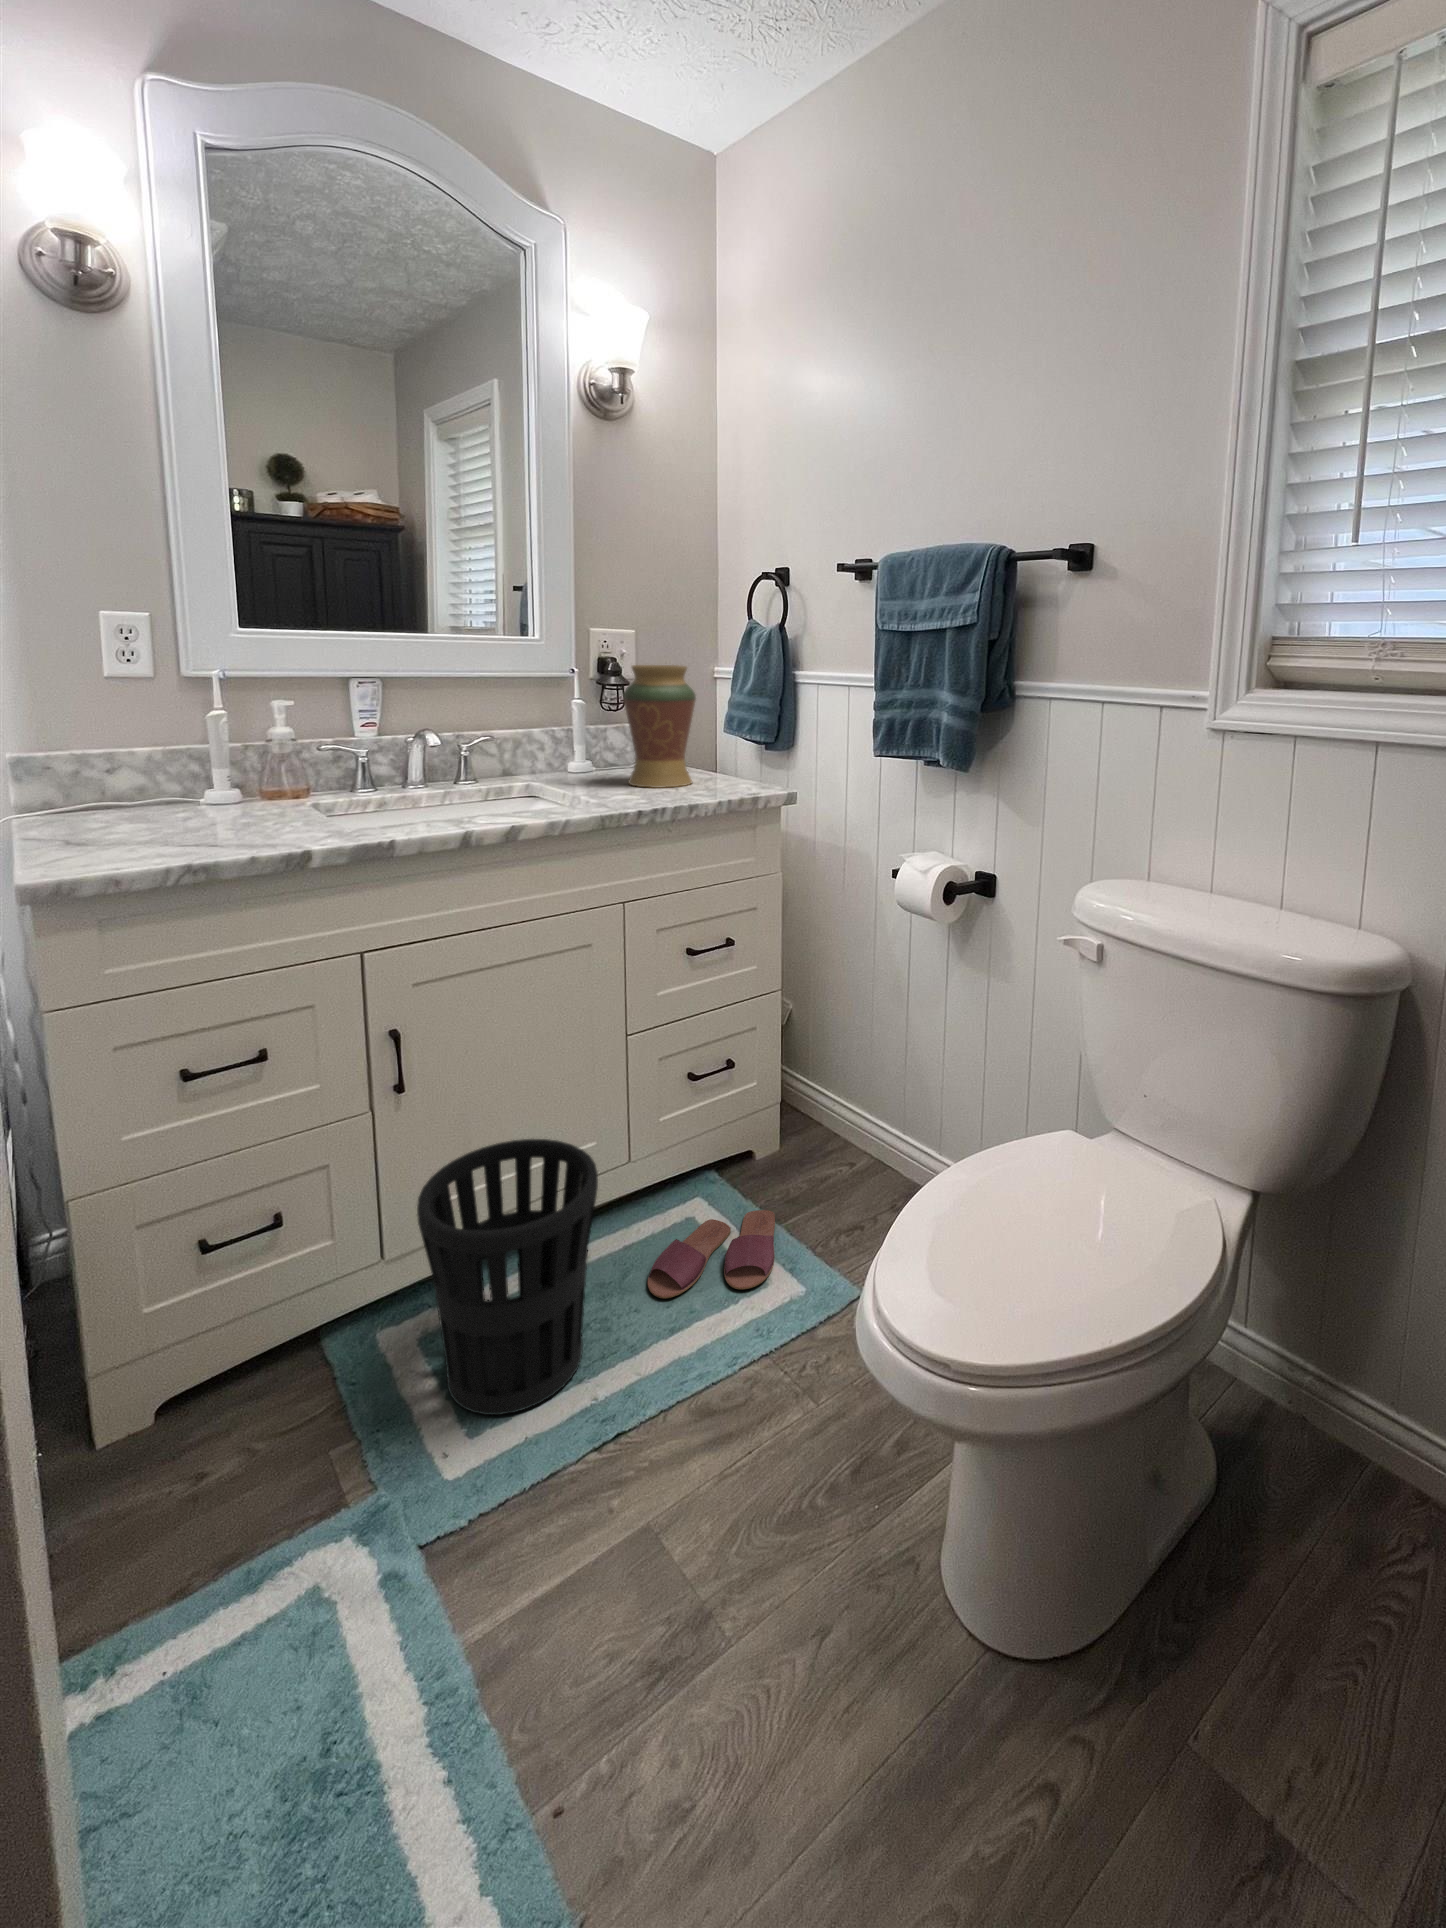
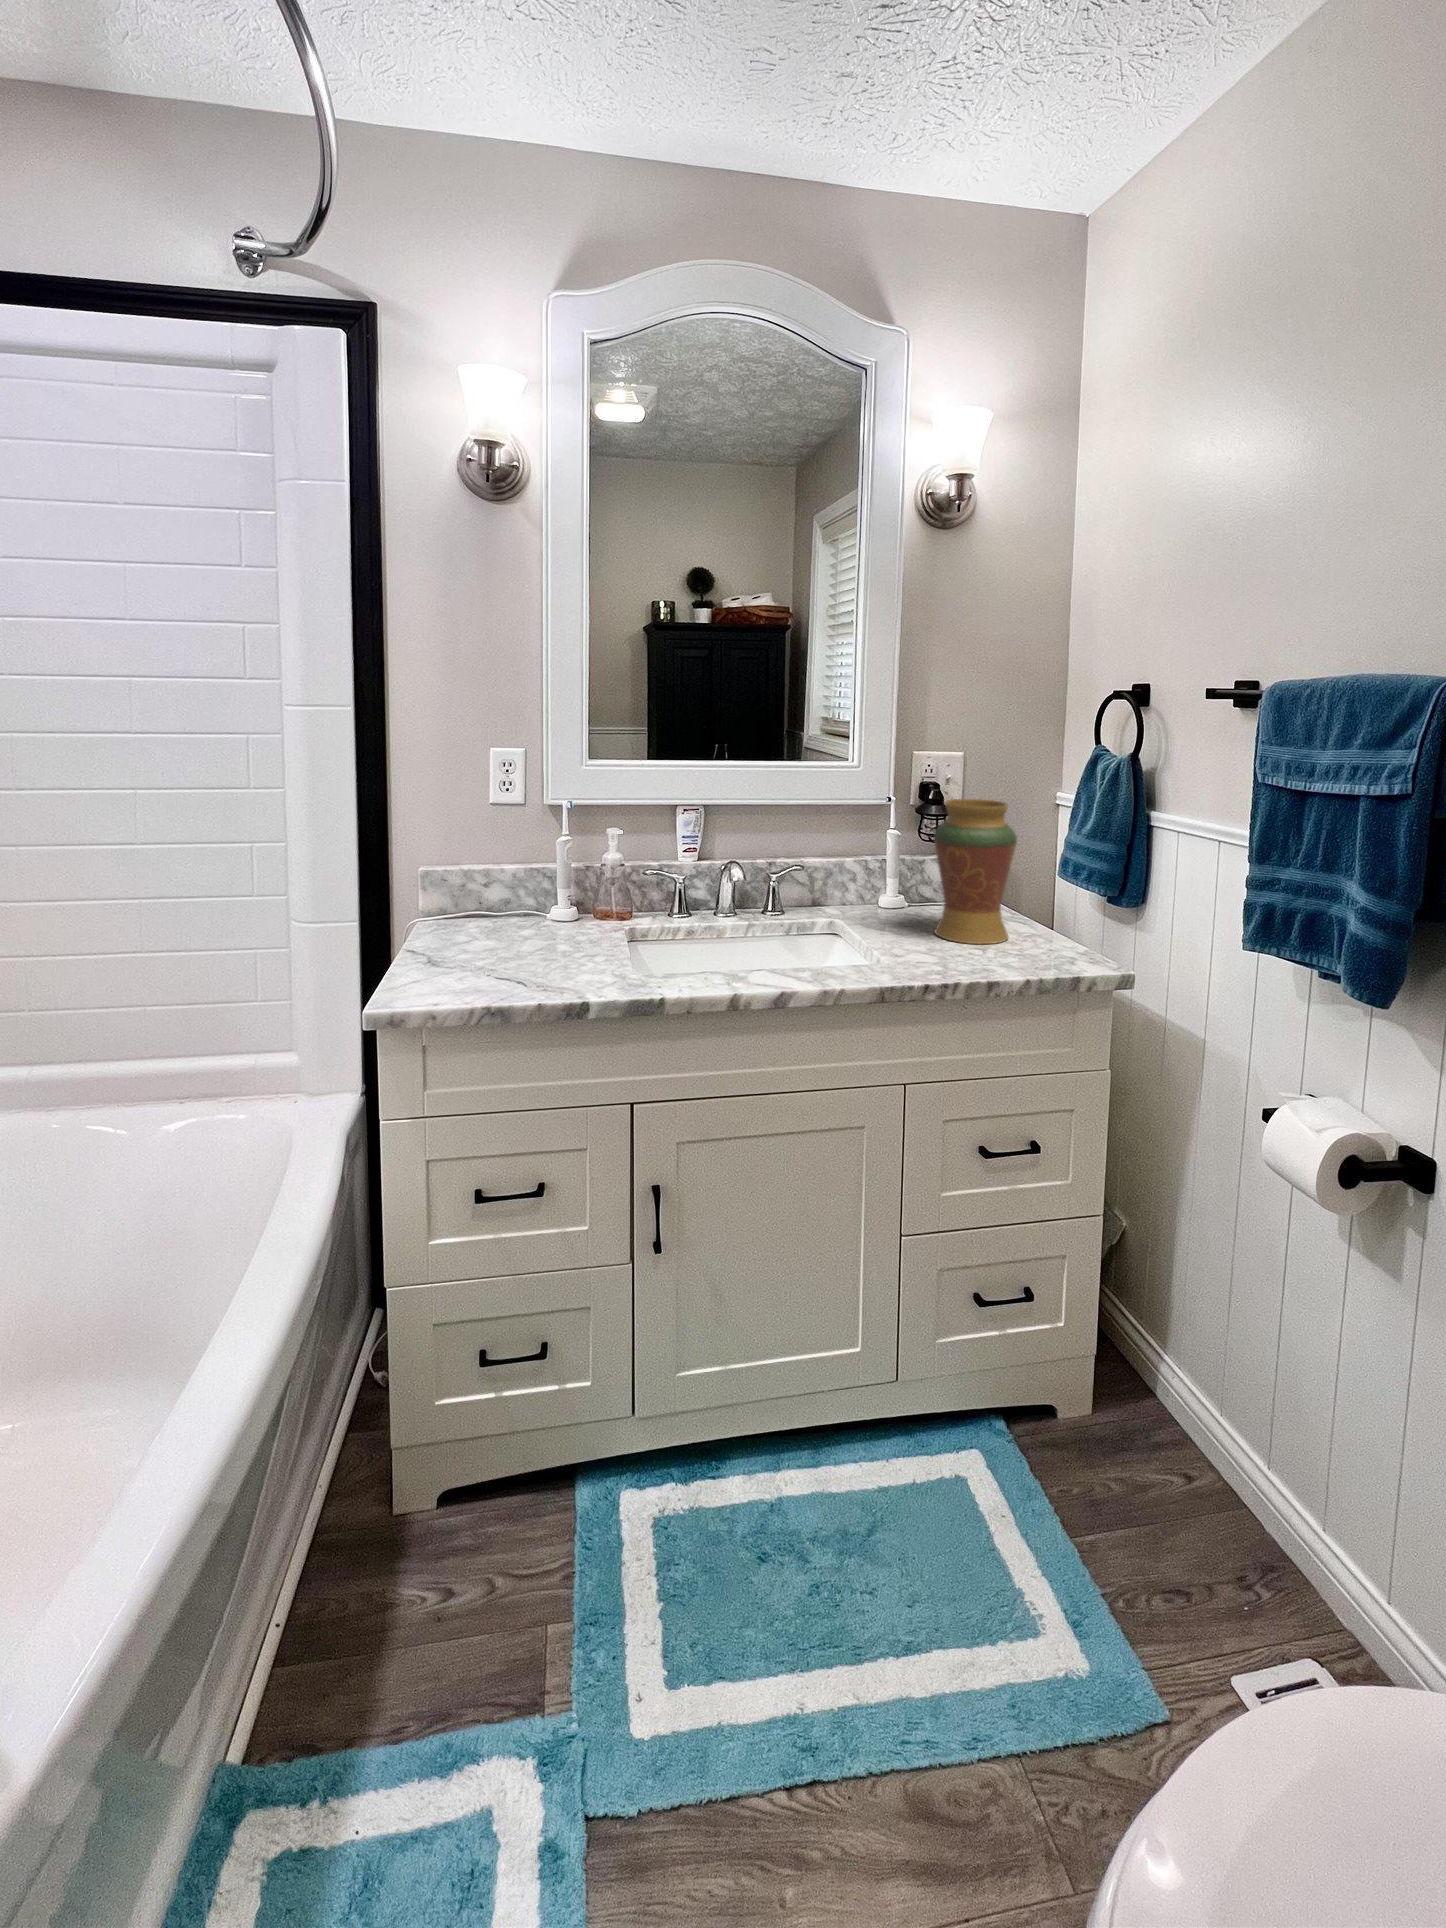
wastebasket: present [417,1139,598,1415] -> none [644,1337,831,1680]
slippers: present [648,1210,775,1298] -> none [892,1492,1066,1630]

